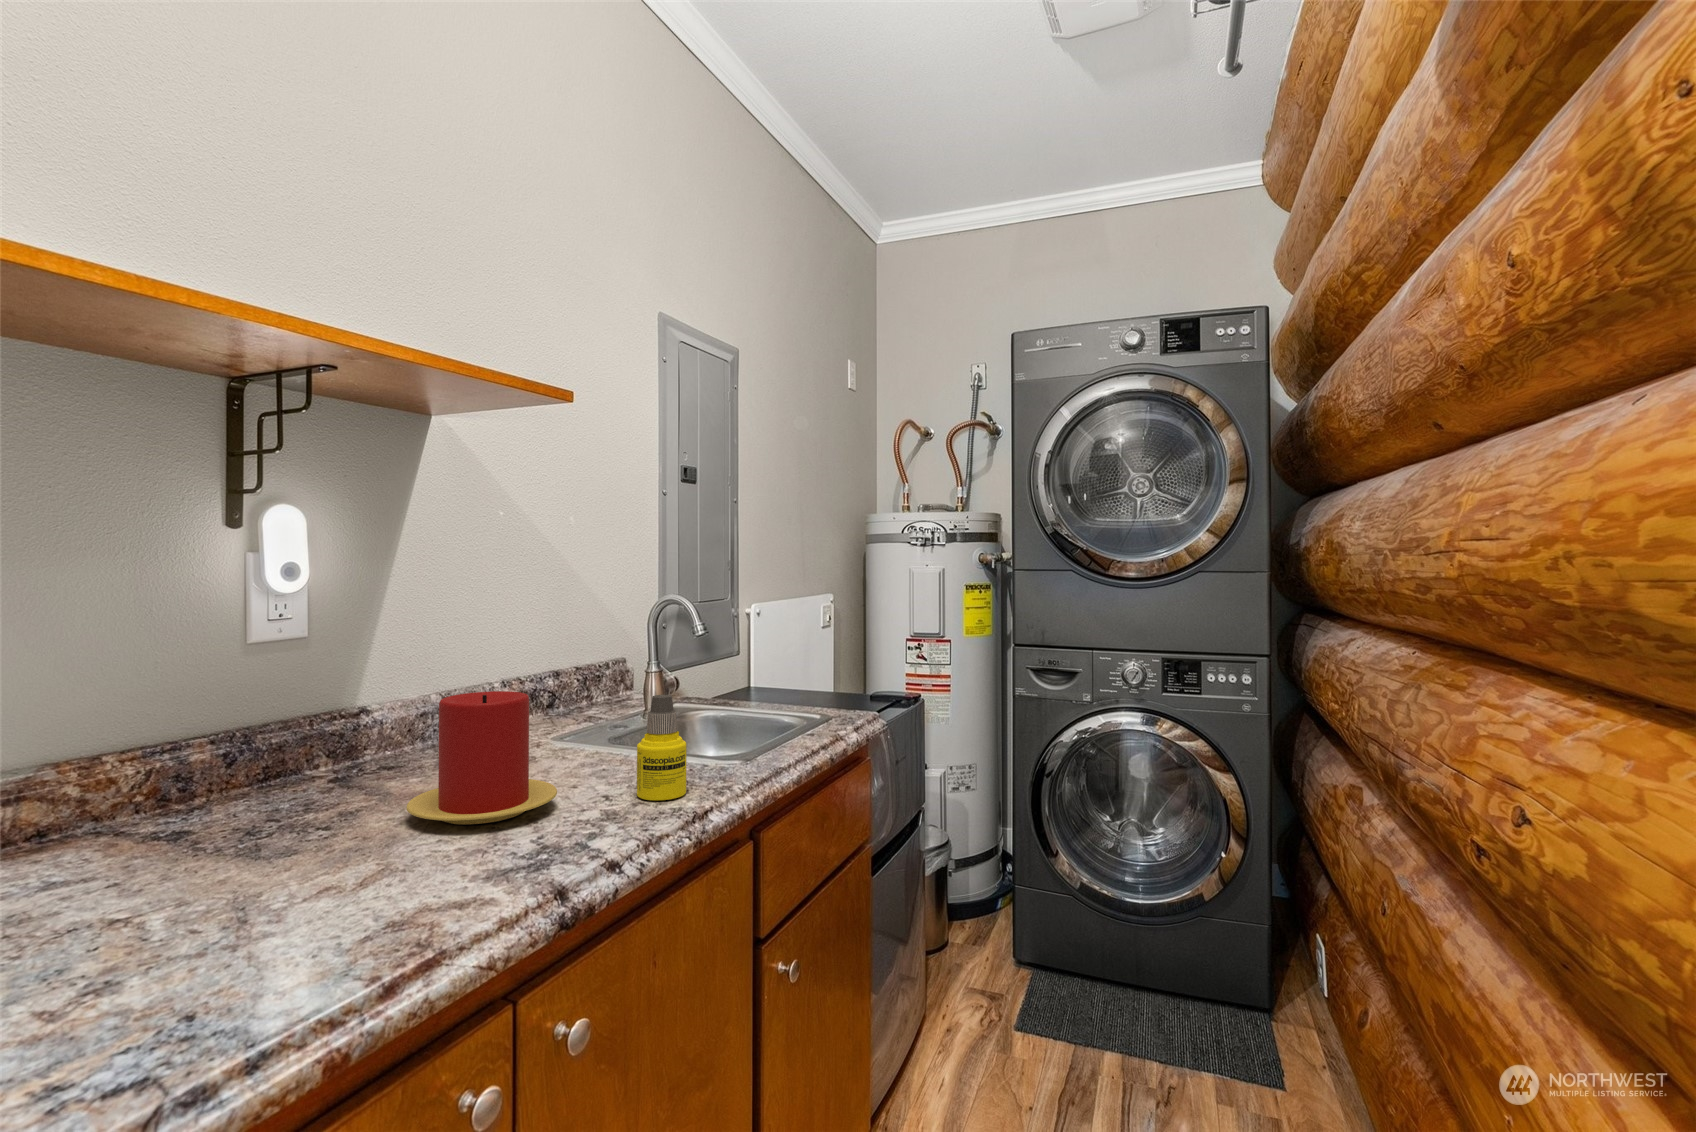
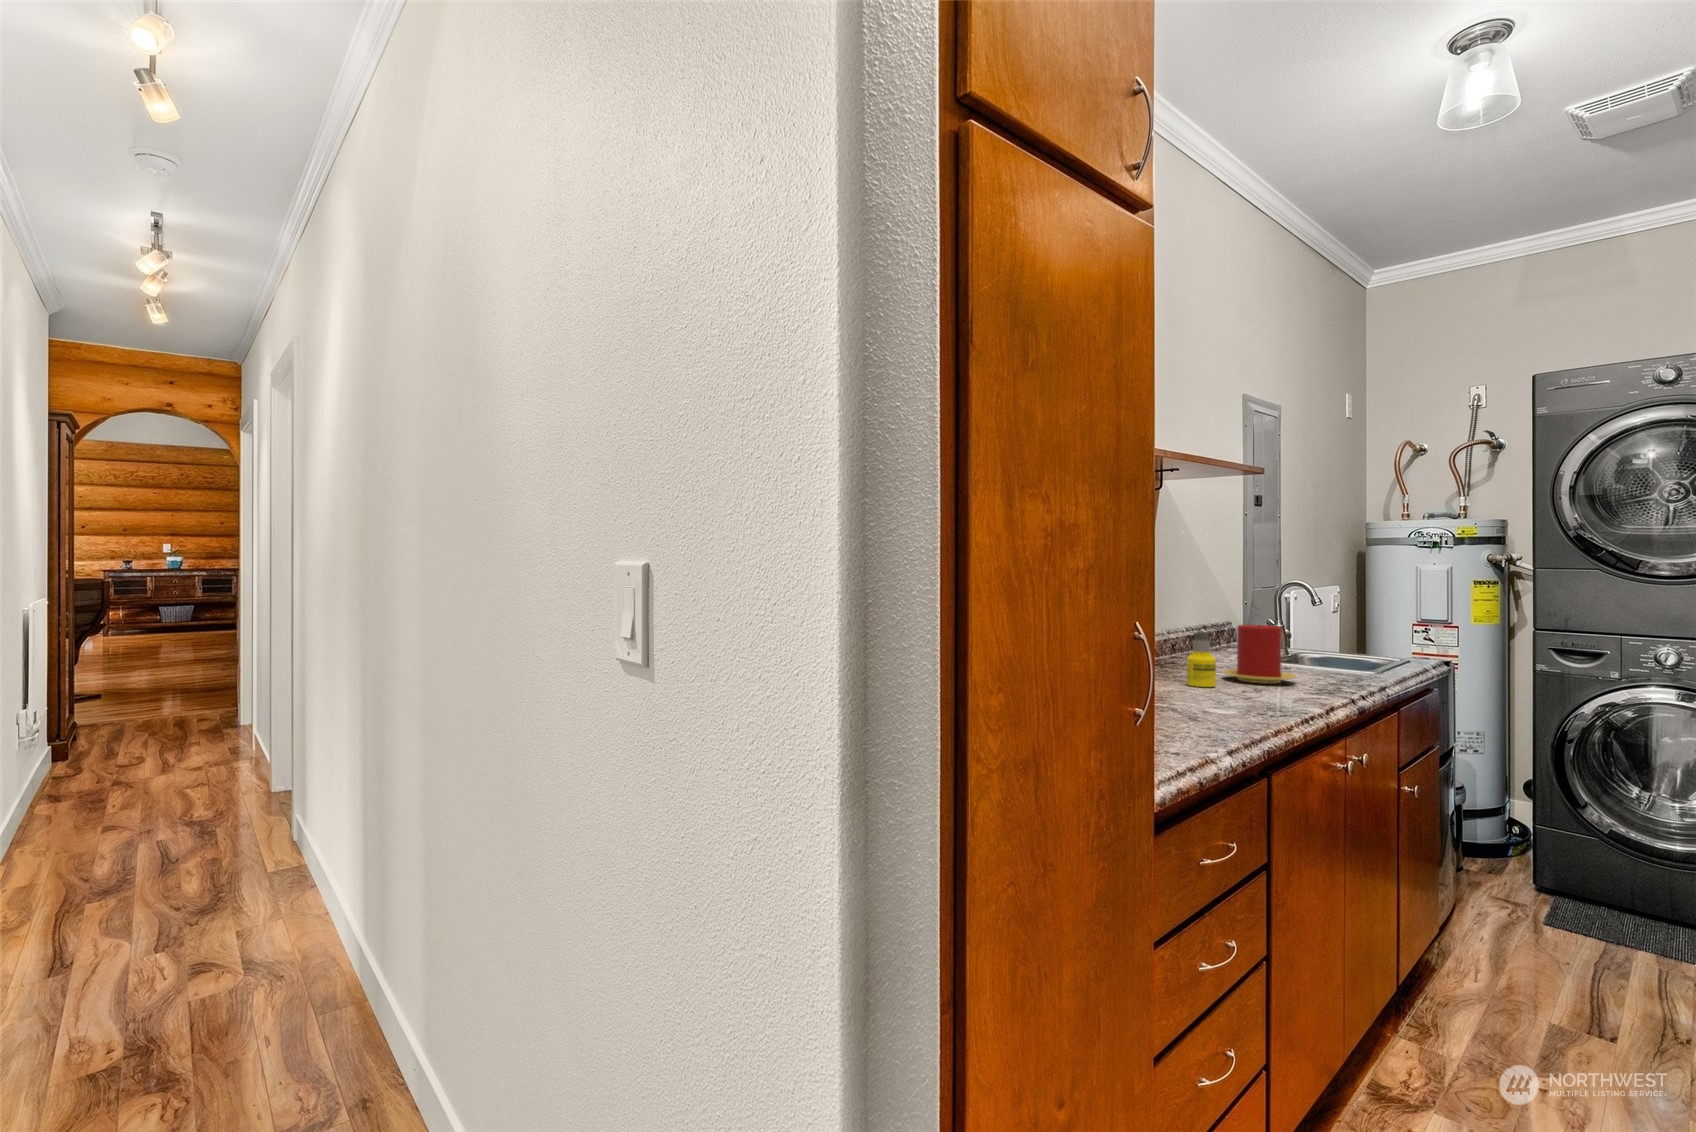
bottle: present [637,695,687,800] -> present [1187,631,1216,687]

